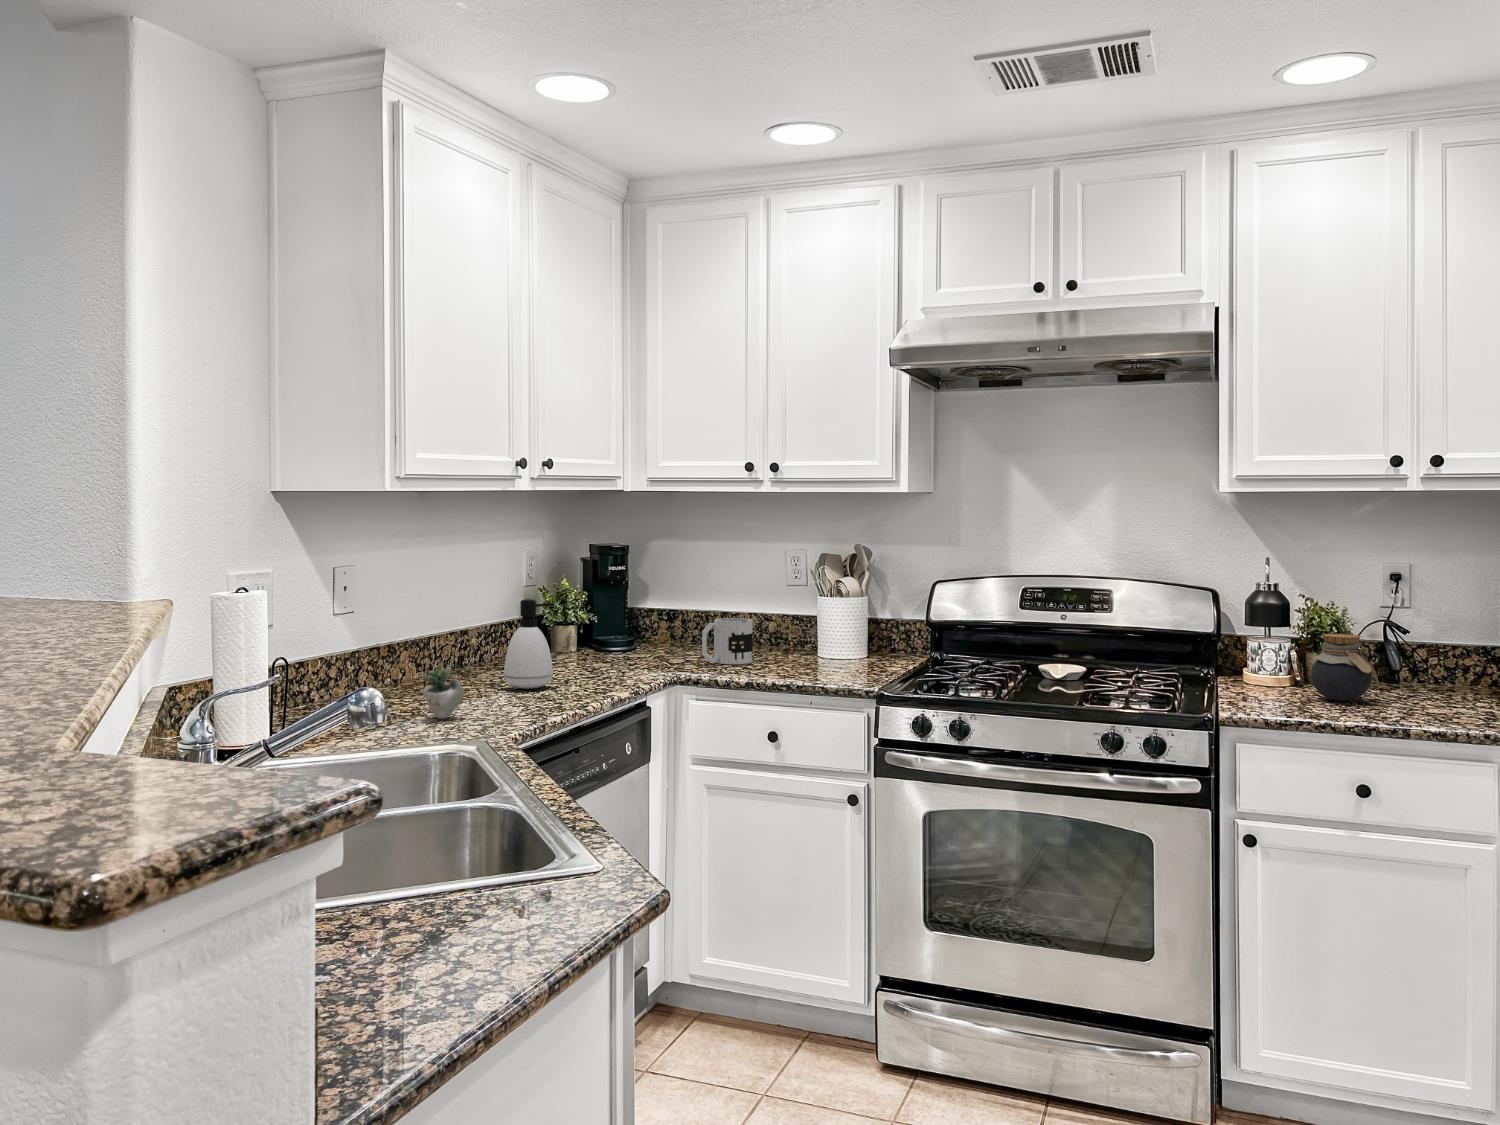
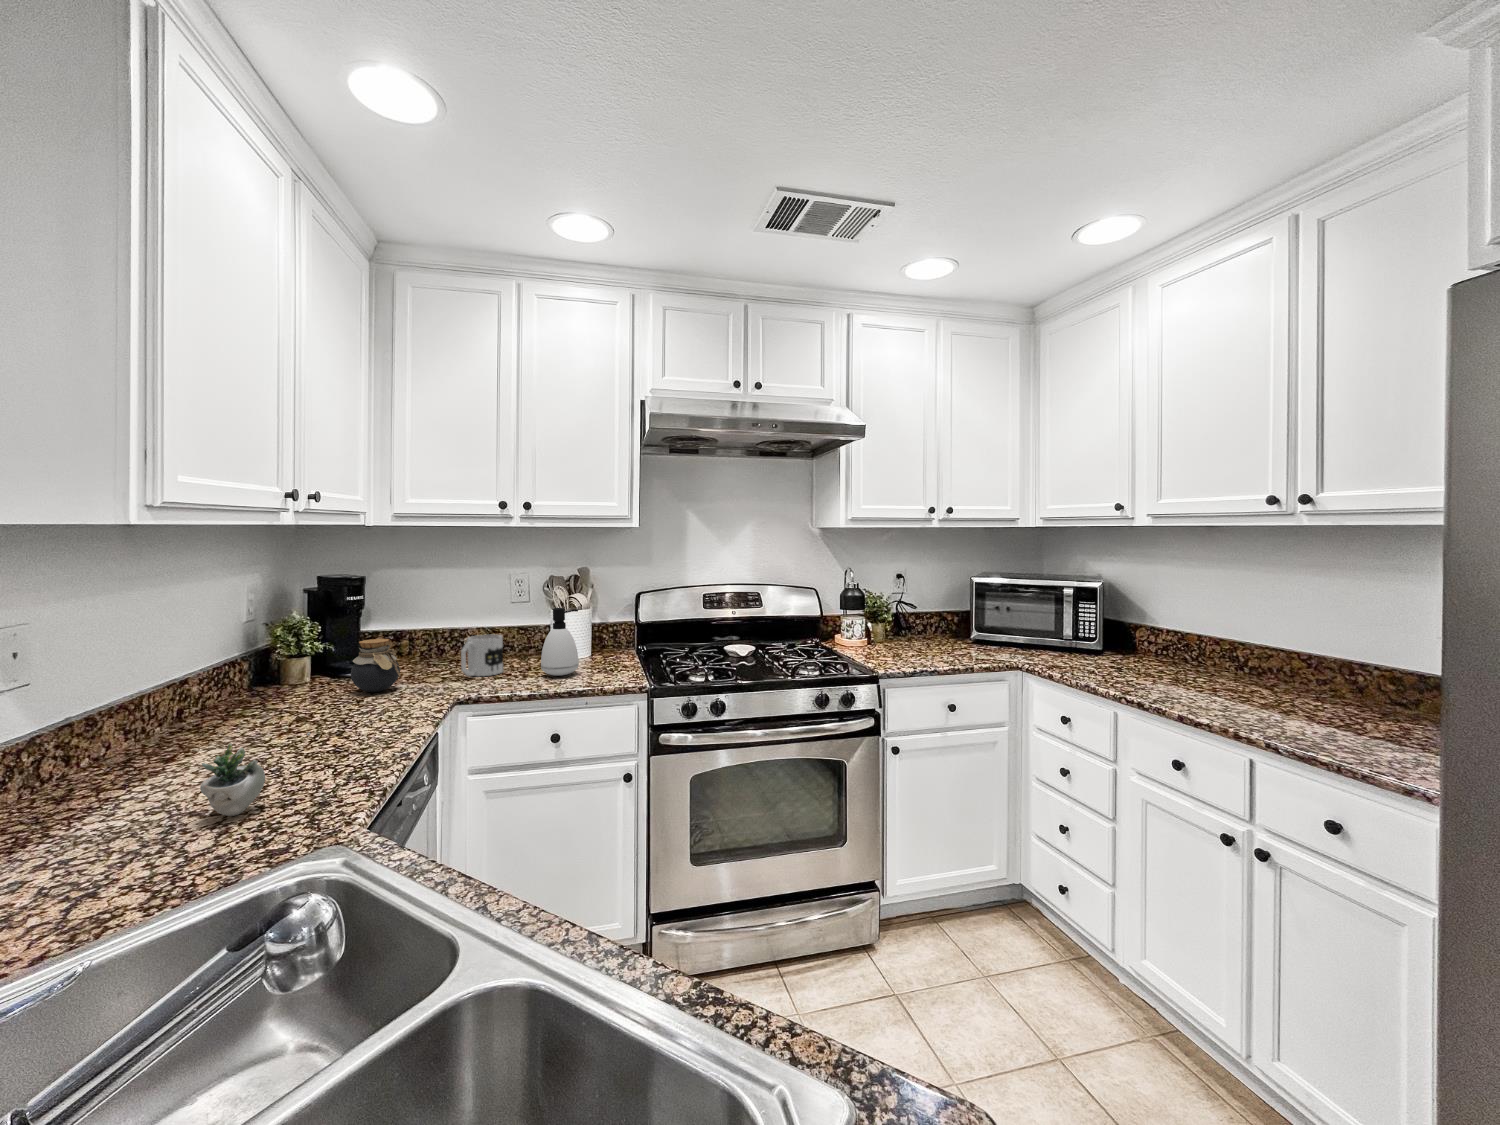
soap dispenser: present [504,599,554,689] -> present [541,608,579,676]
jar: present [1311,634,1380,701] -> present [351,639,401,692]

